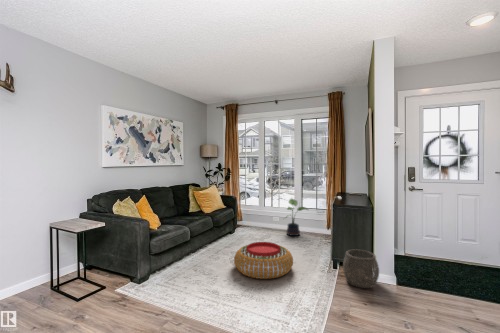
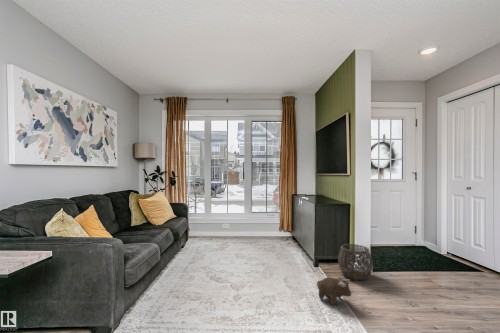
potted plant: present [287,199,307,236] -> none [242,203,266,241]
pouf: present [234,242,293,279] -> none [226,250,293,294]
plush toy: none [298,275,324,300] -> present [317,277,352,305]

